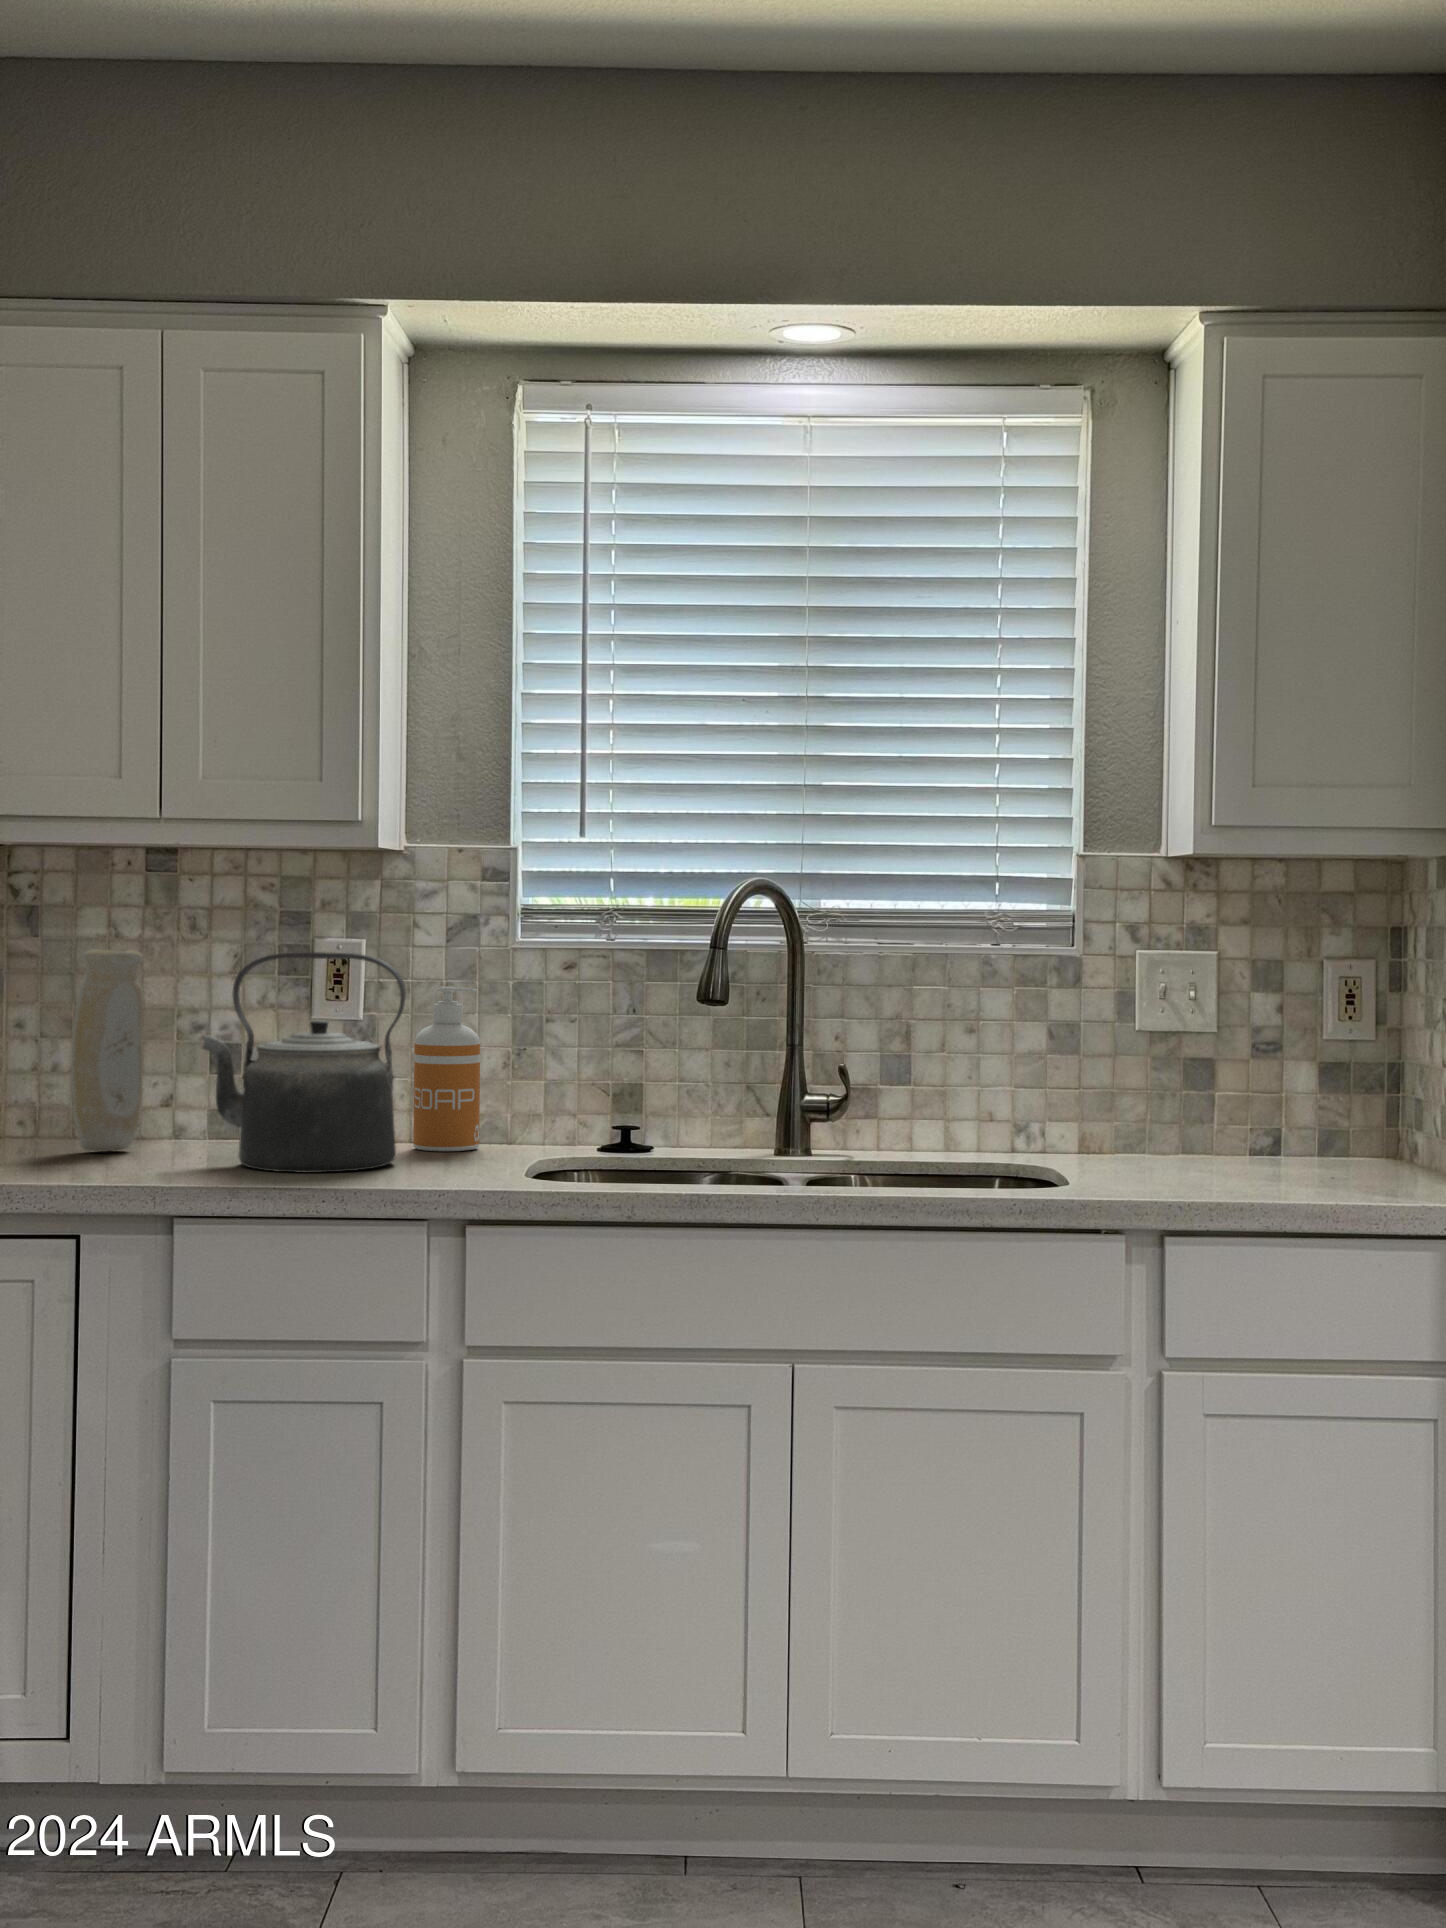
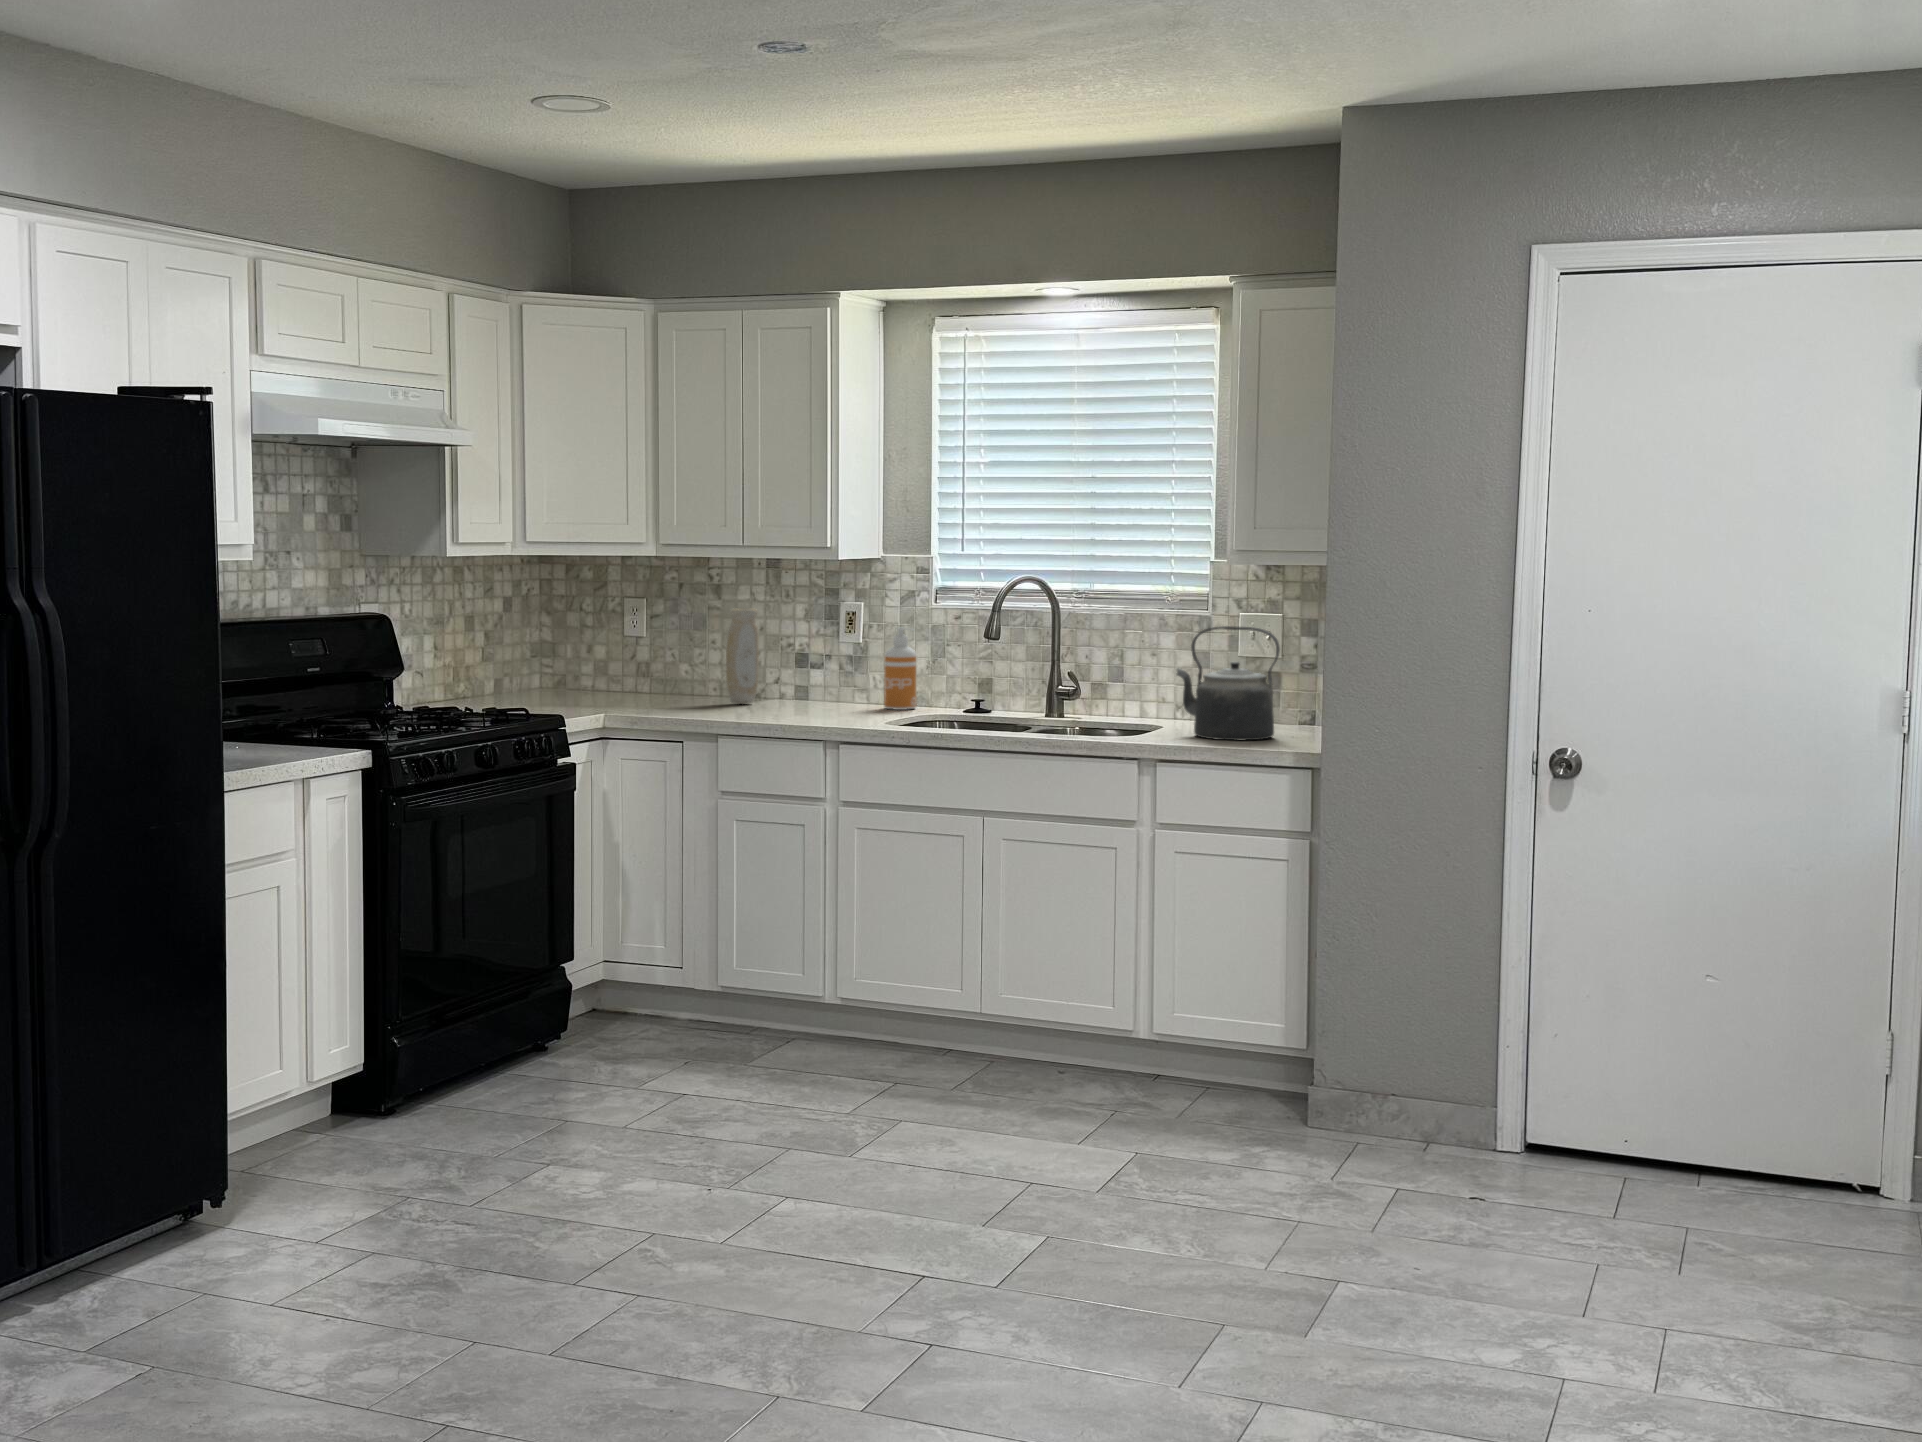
kettle: present [202,952,406,1173] -> present [1177,626,1280,740]

